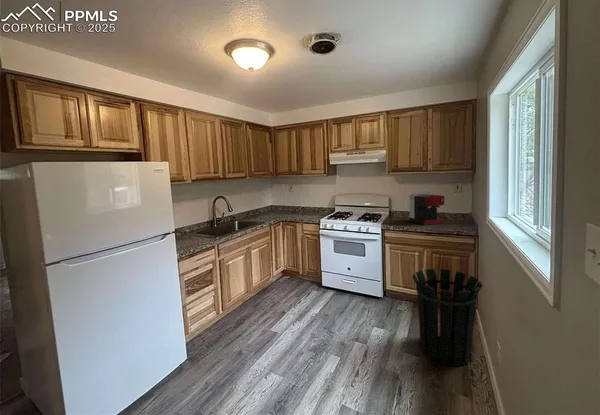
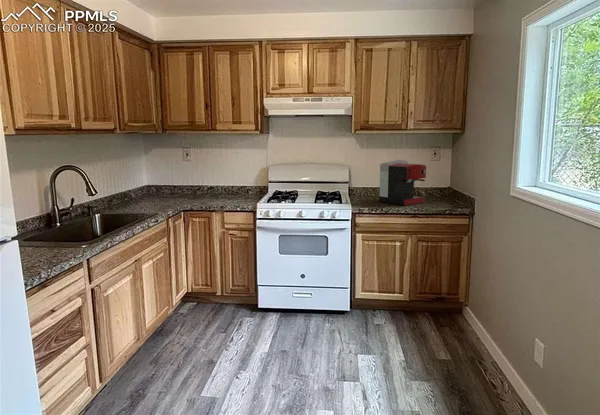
waste bin: present [413,269,483,366] -> none [426,265,520,395]

